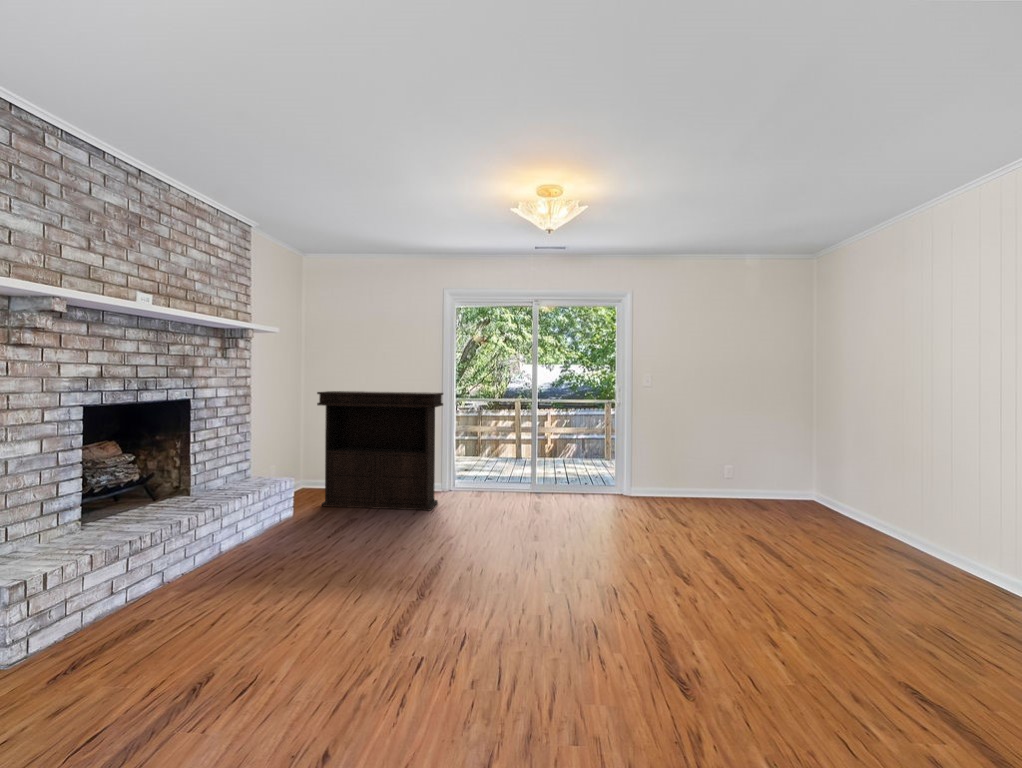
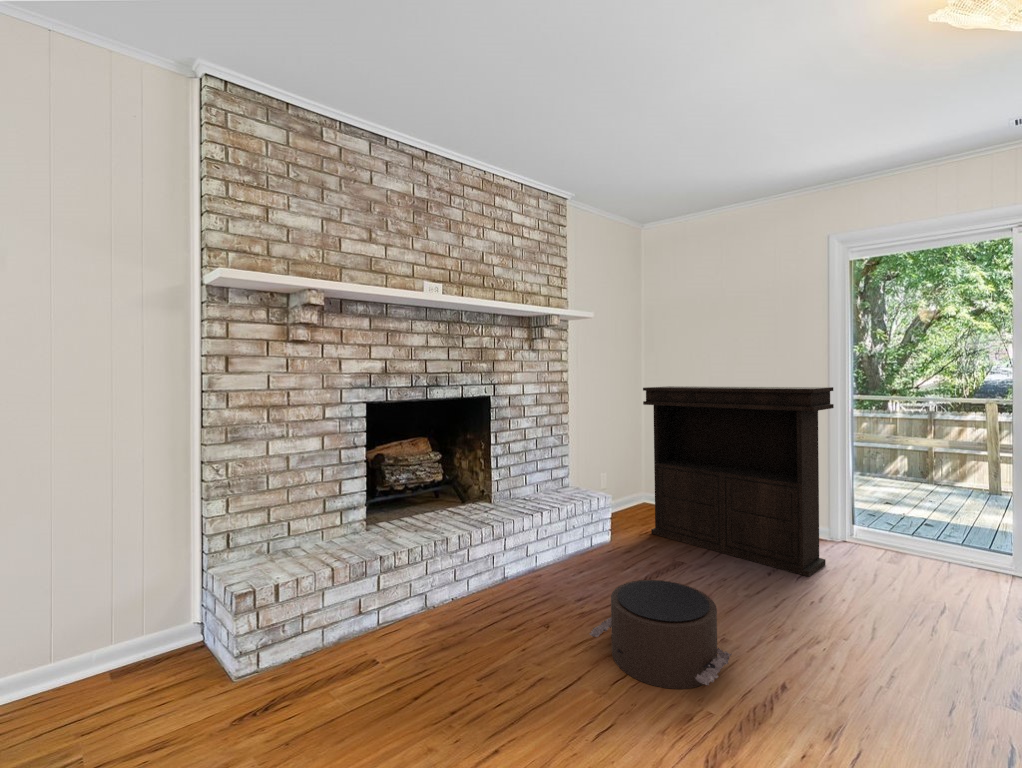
pouf: none [319,518,406,573] -> present [589,580,732,689]

